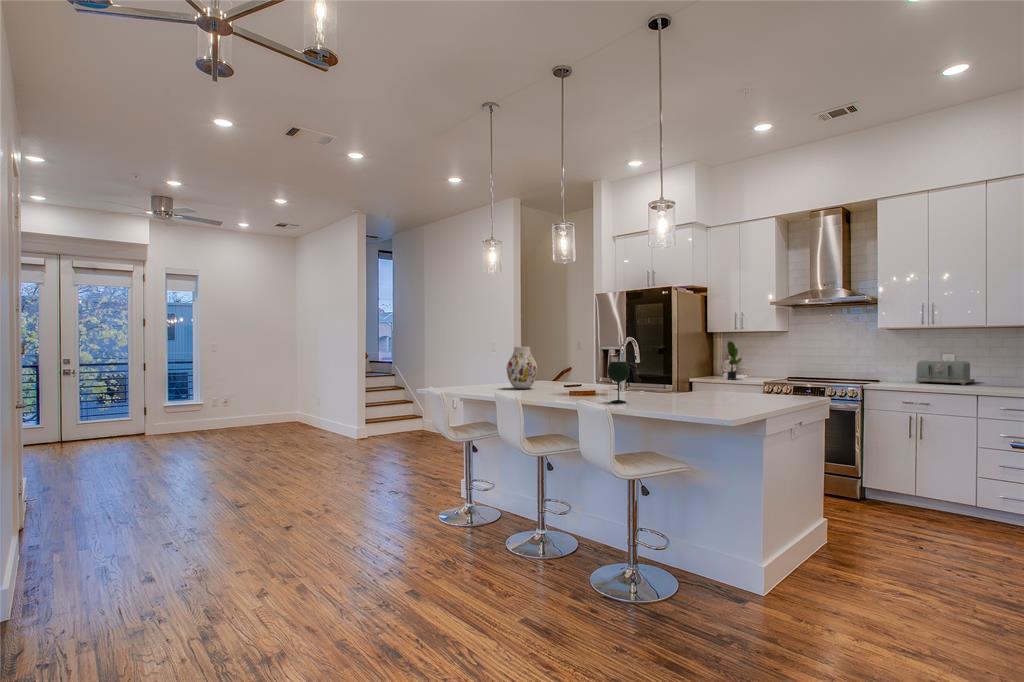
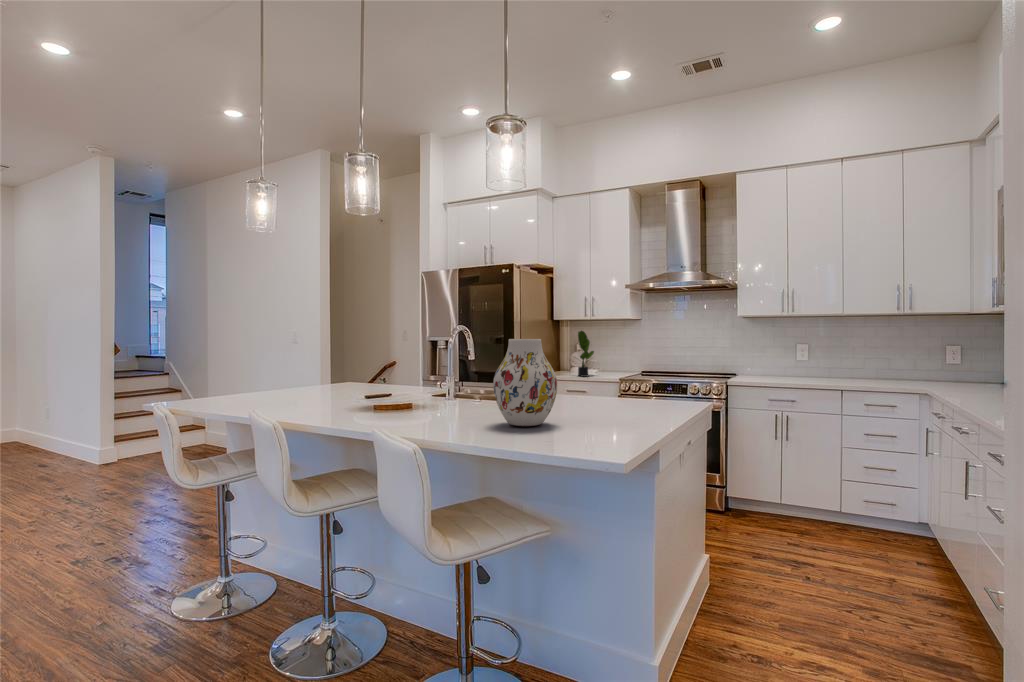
vase: present [507,347,538,389] -> present [493,339,557,426]
toaster: present [916,360,975,385] -> none [772,351,825,377]
wine glass: present [608,362,629,403] -> none [429,362,463,428]

